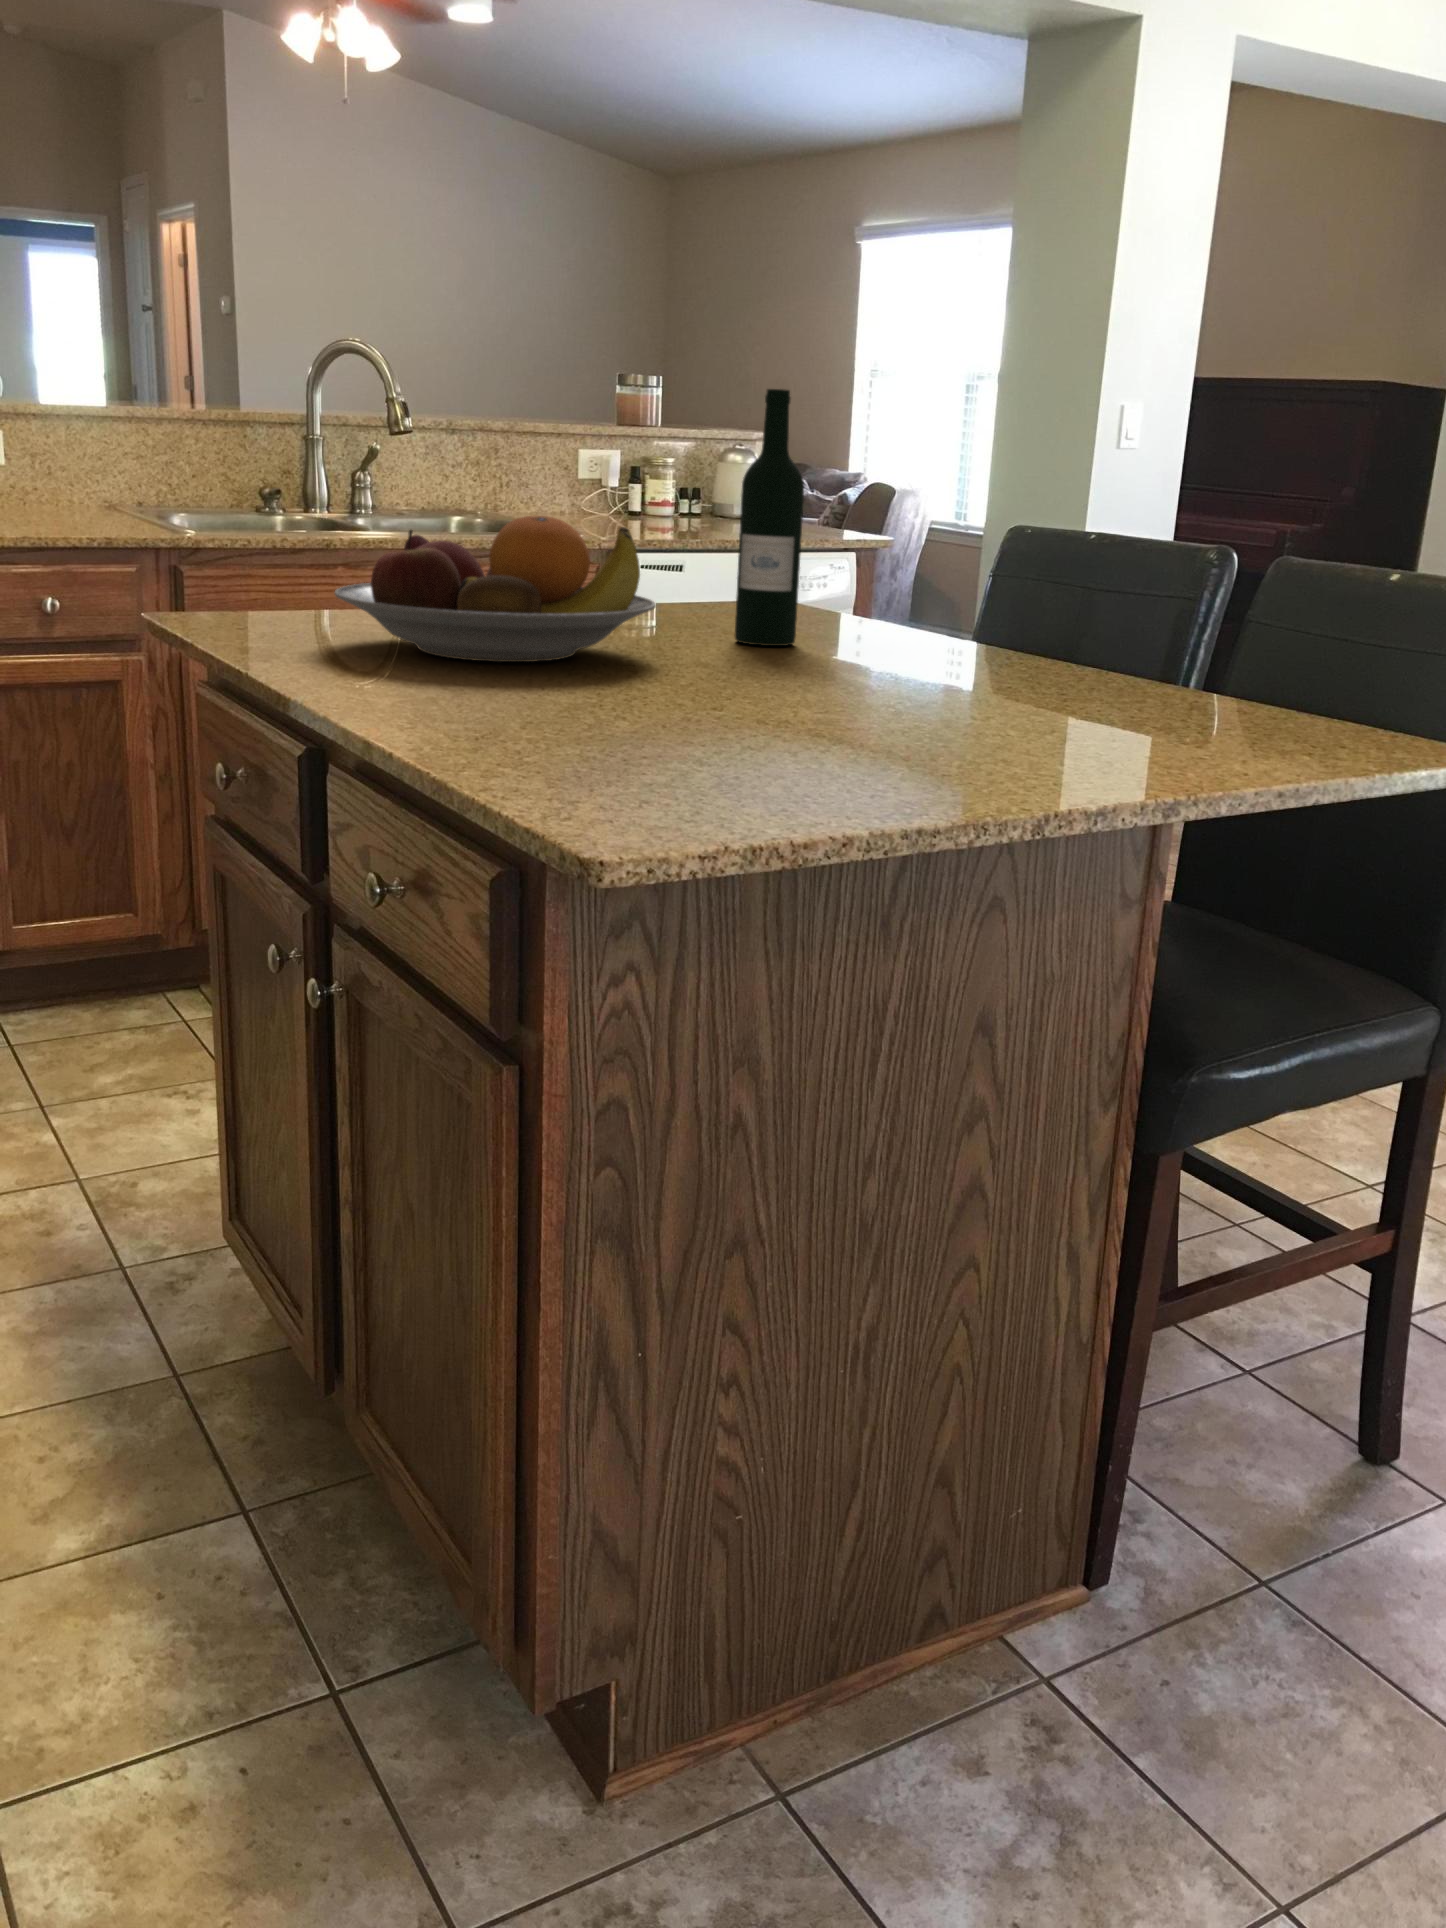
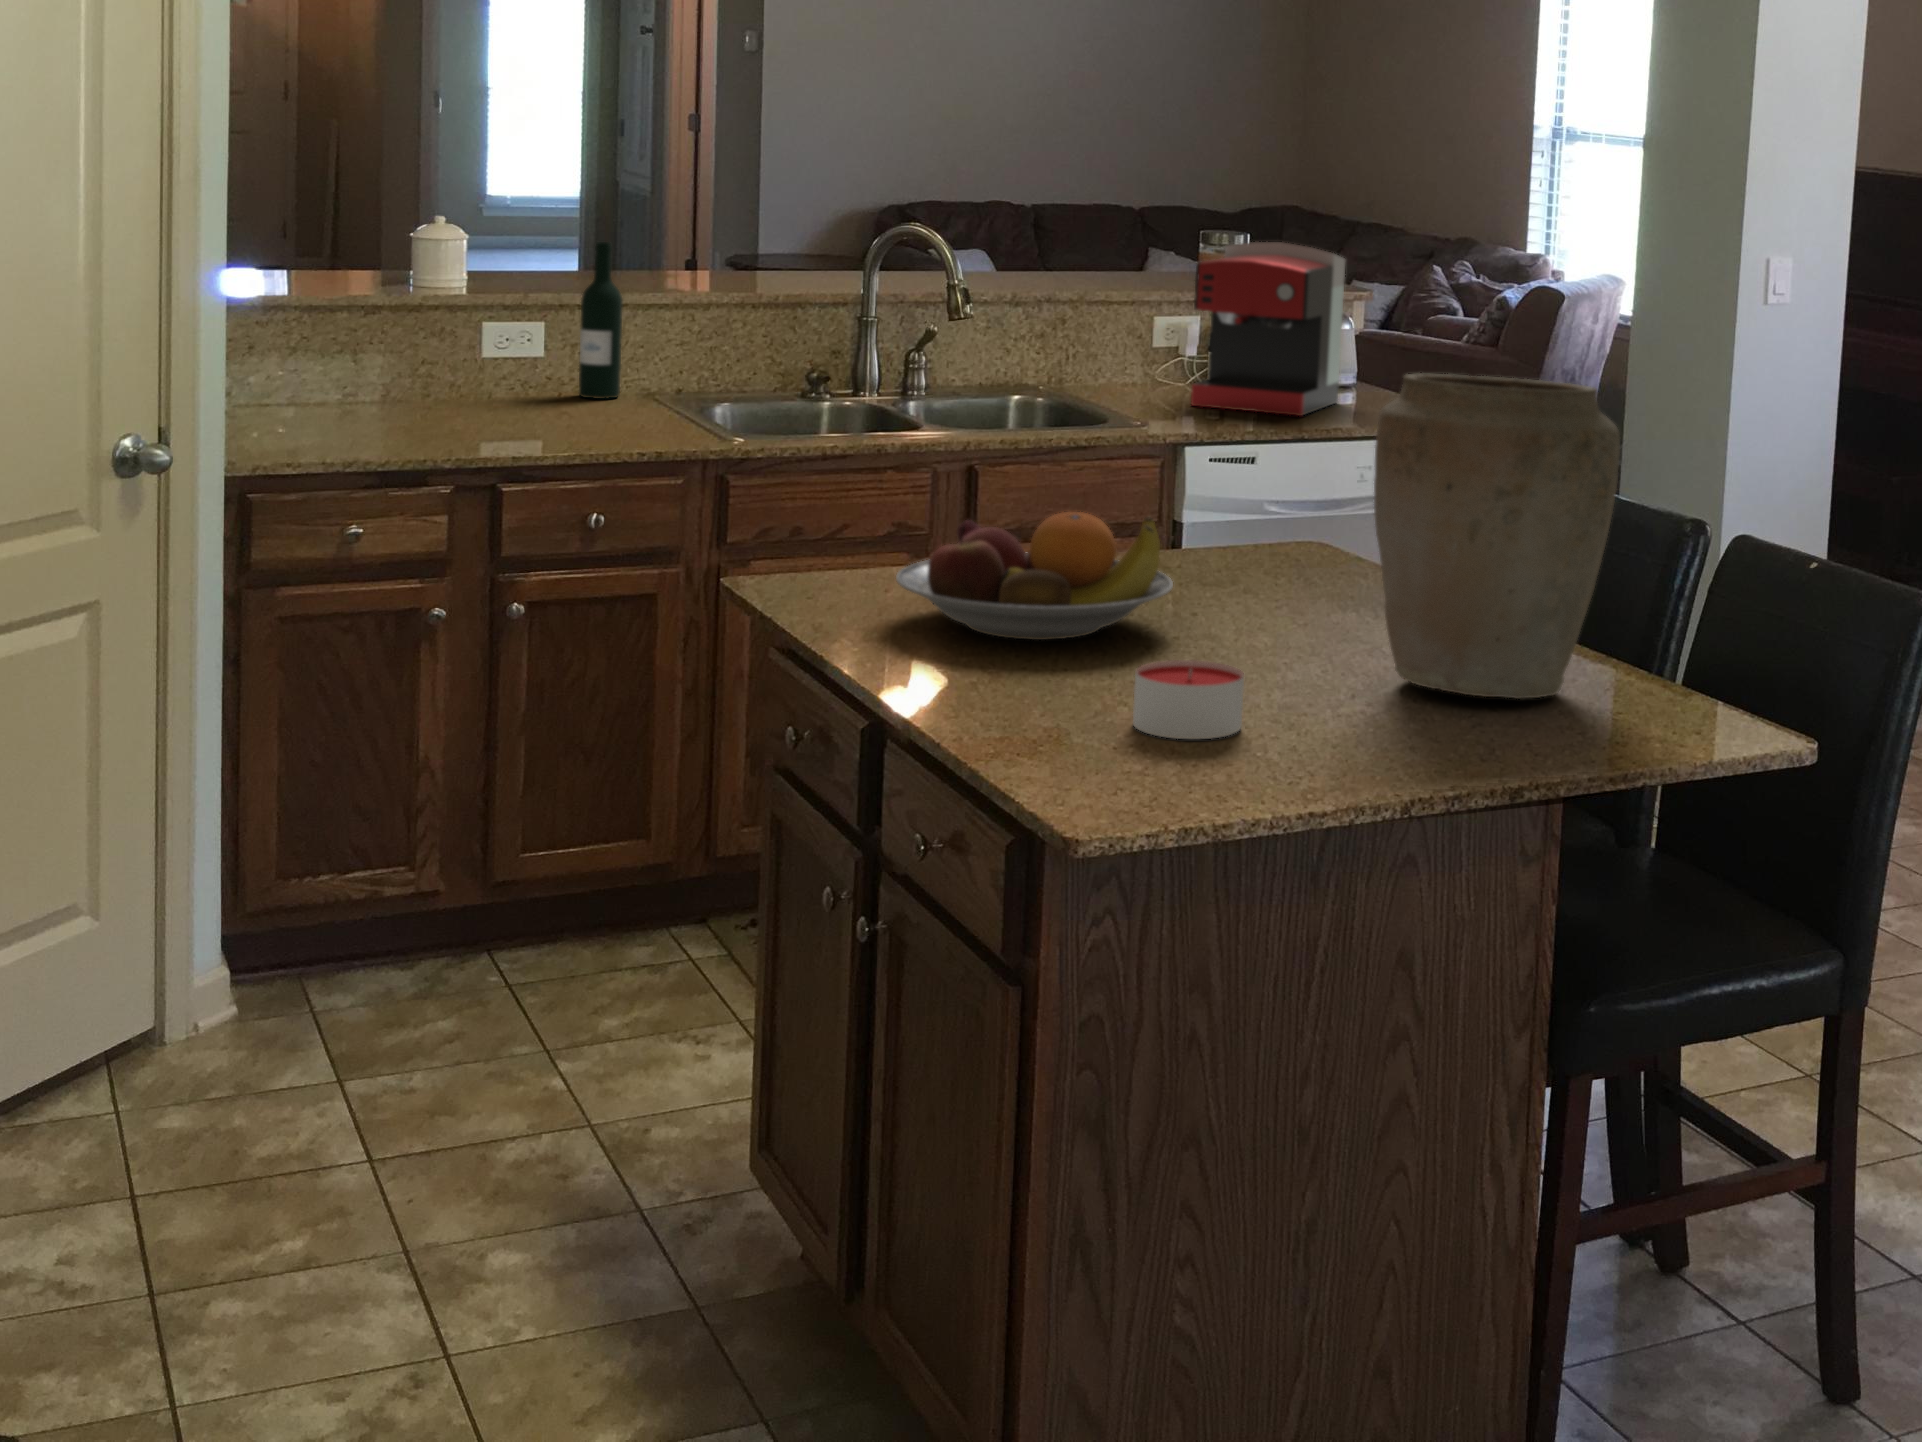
vase: none [914,301,1226,712] -> present [1374,373,1620,699]
coffee maker: none [615,377,751,536] -> present [1191,242,1345,415]
wine bottle: present [734,389,804,646] -> present [579,242,623,399]
candle: none [639,656,781,748] -> present [1133,660,1244,739]

